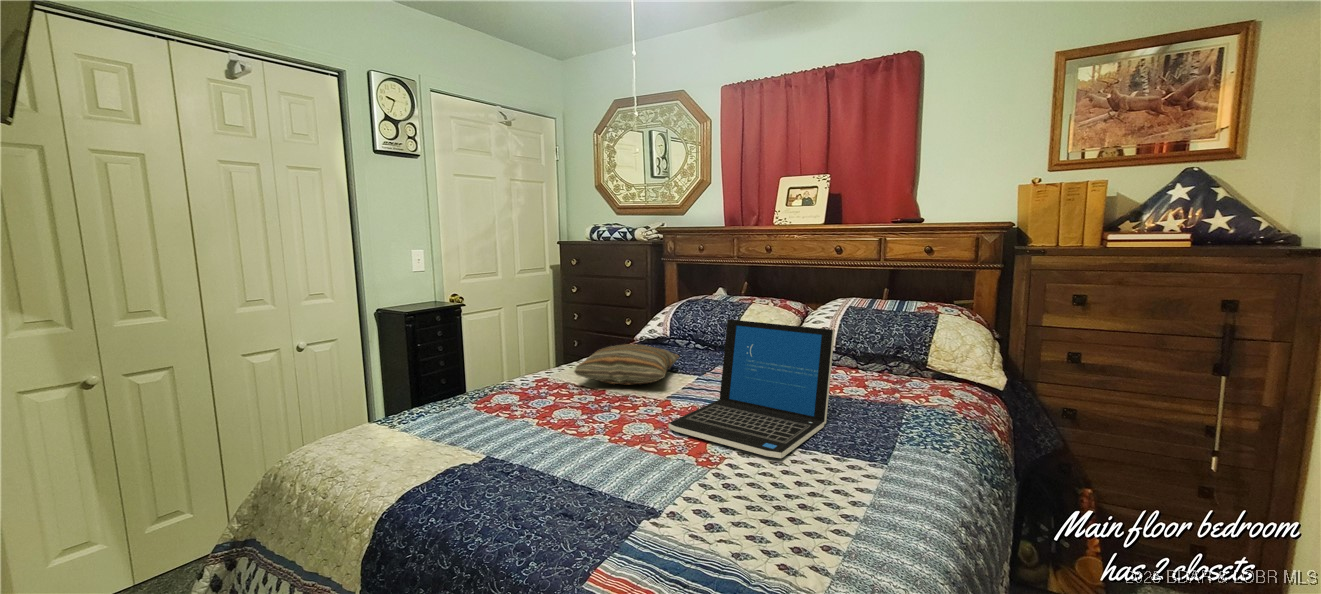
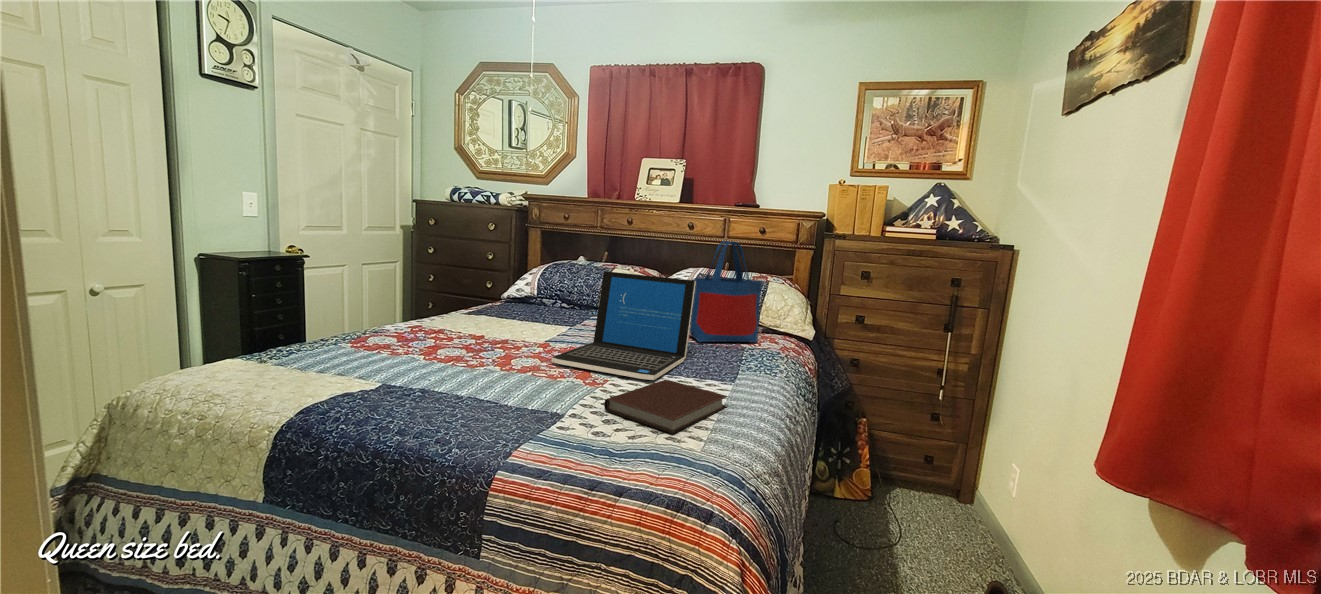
tote bag: none [834,273,926,397] -> present [690,241,762,343]
pillow: present [574,344,679,384] -> none [450,296,551,331]
notebook: none [714,461,872,550] -> present [604,380,728,433]

